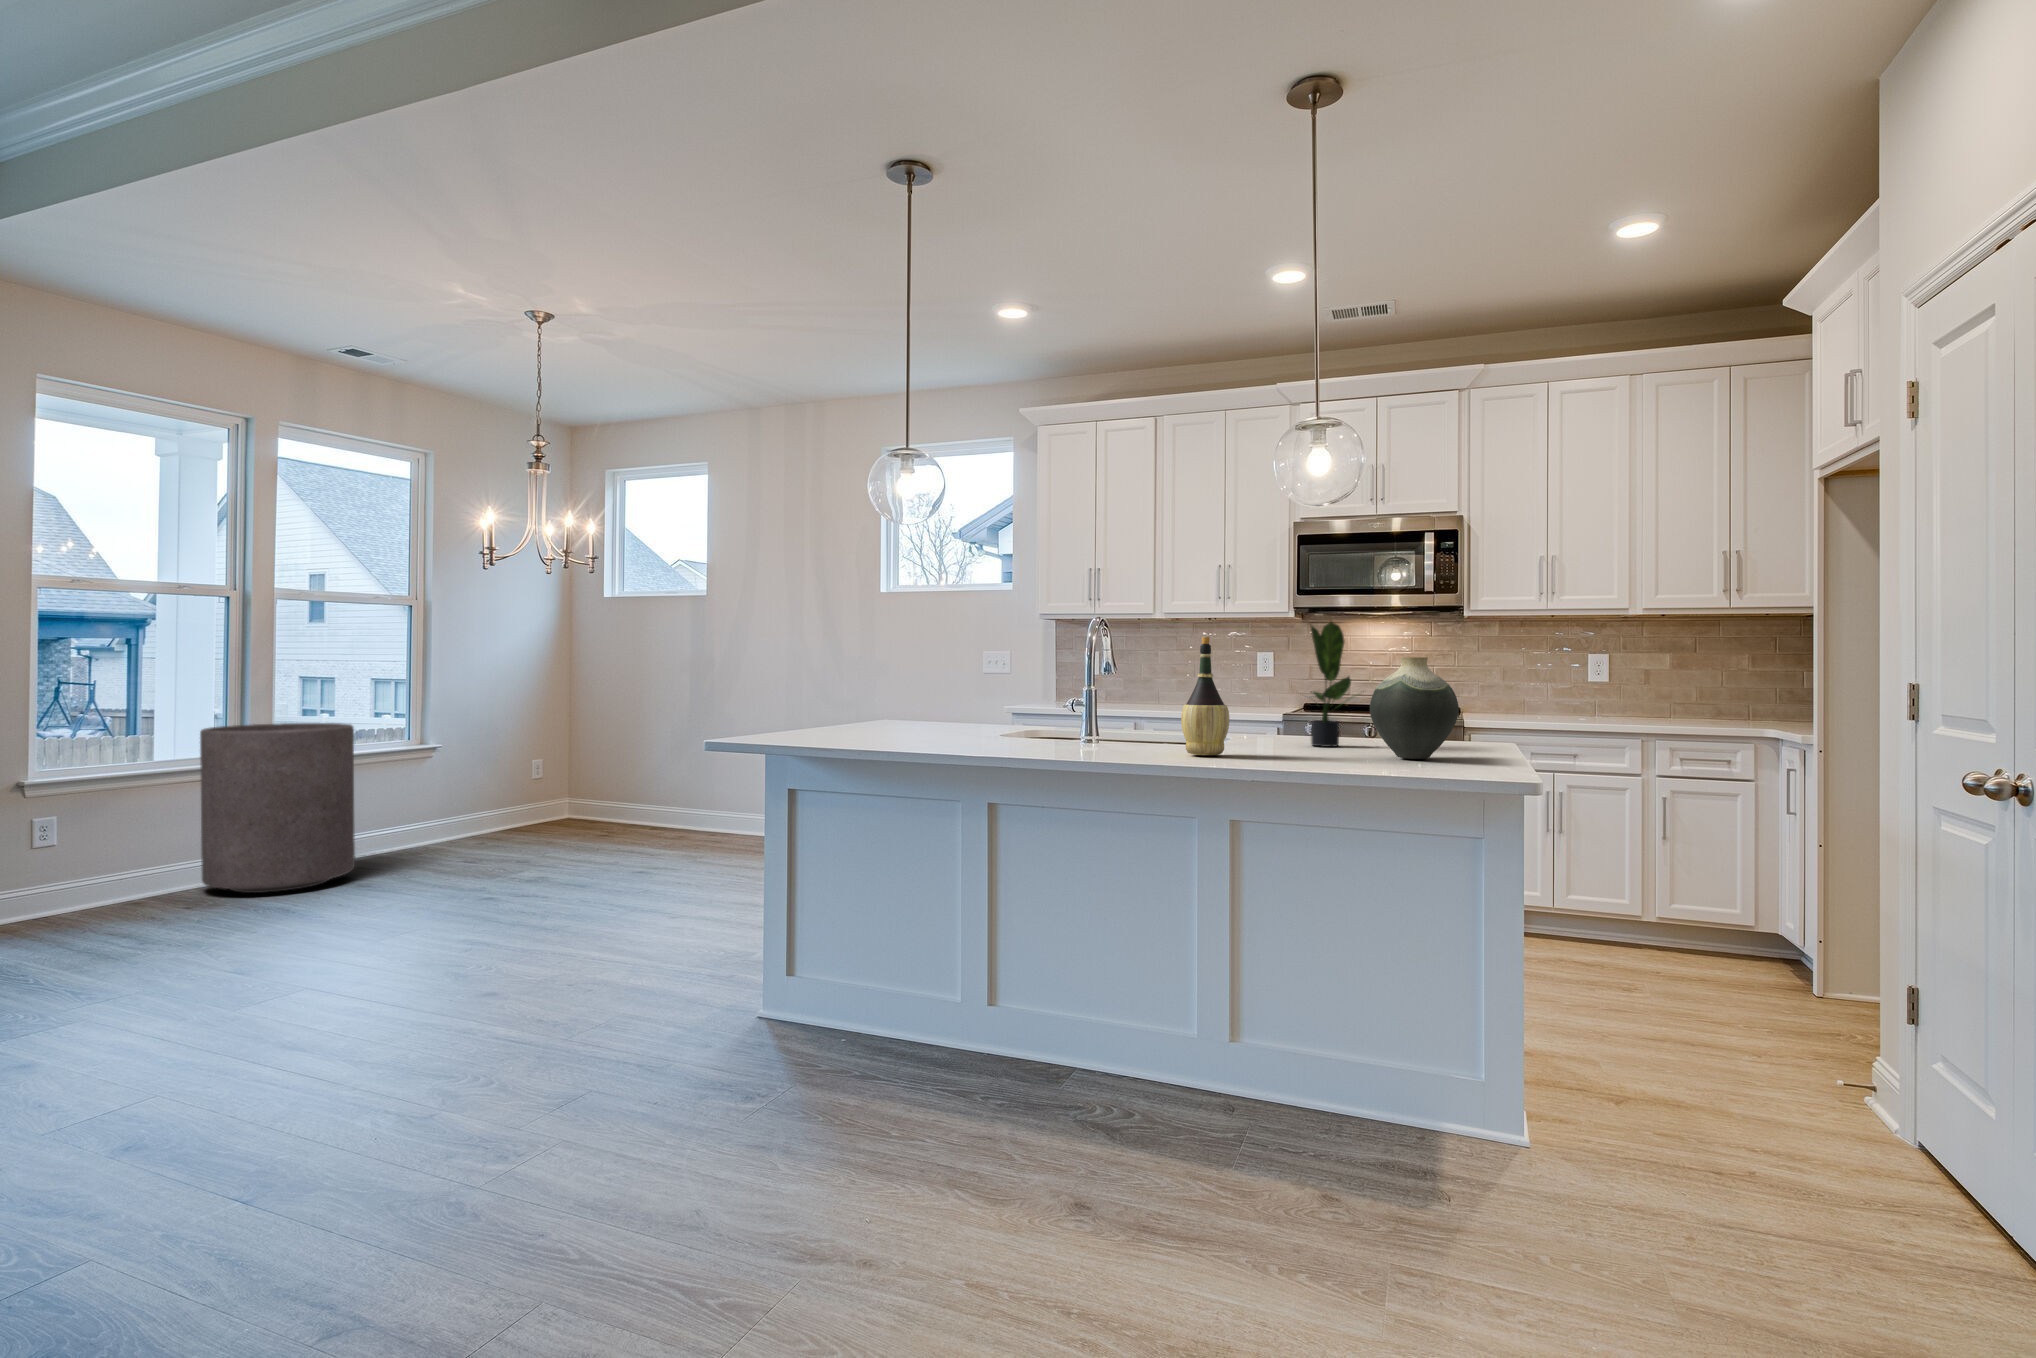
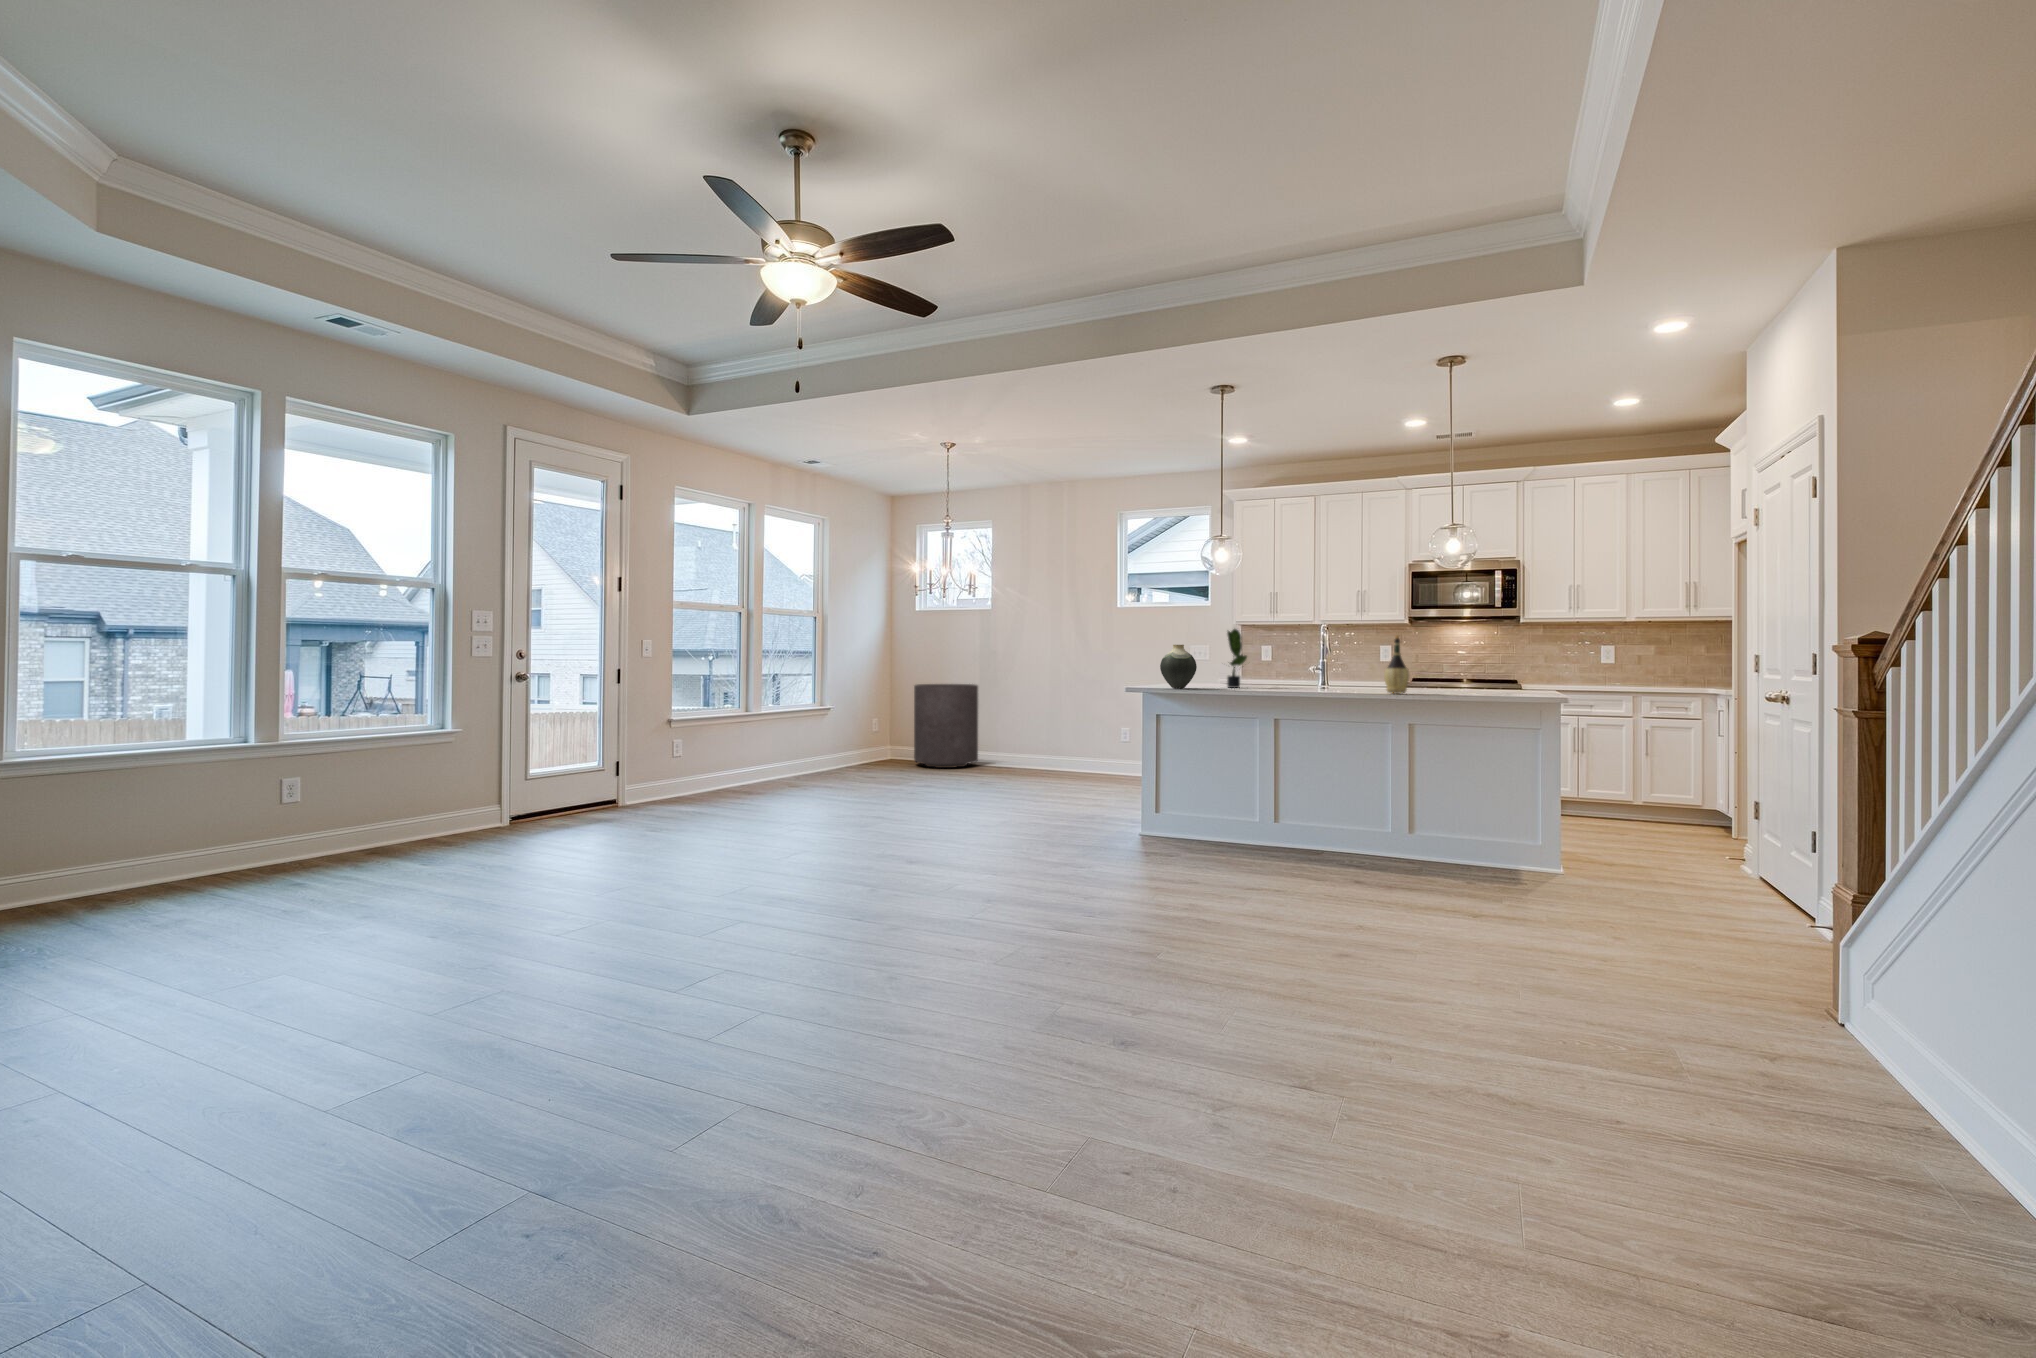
potted plant: present [1310,622,1360,747] -> present [1227,629,1247,688]
vase: present [1370,657,1459,759] -> present [1160,645,1197,688]
trash can: present [200,723,355,893] -> present [914,684,978,768]

